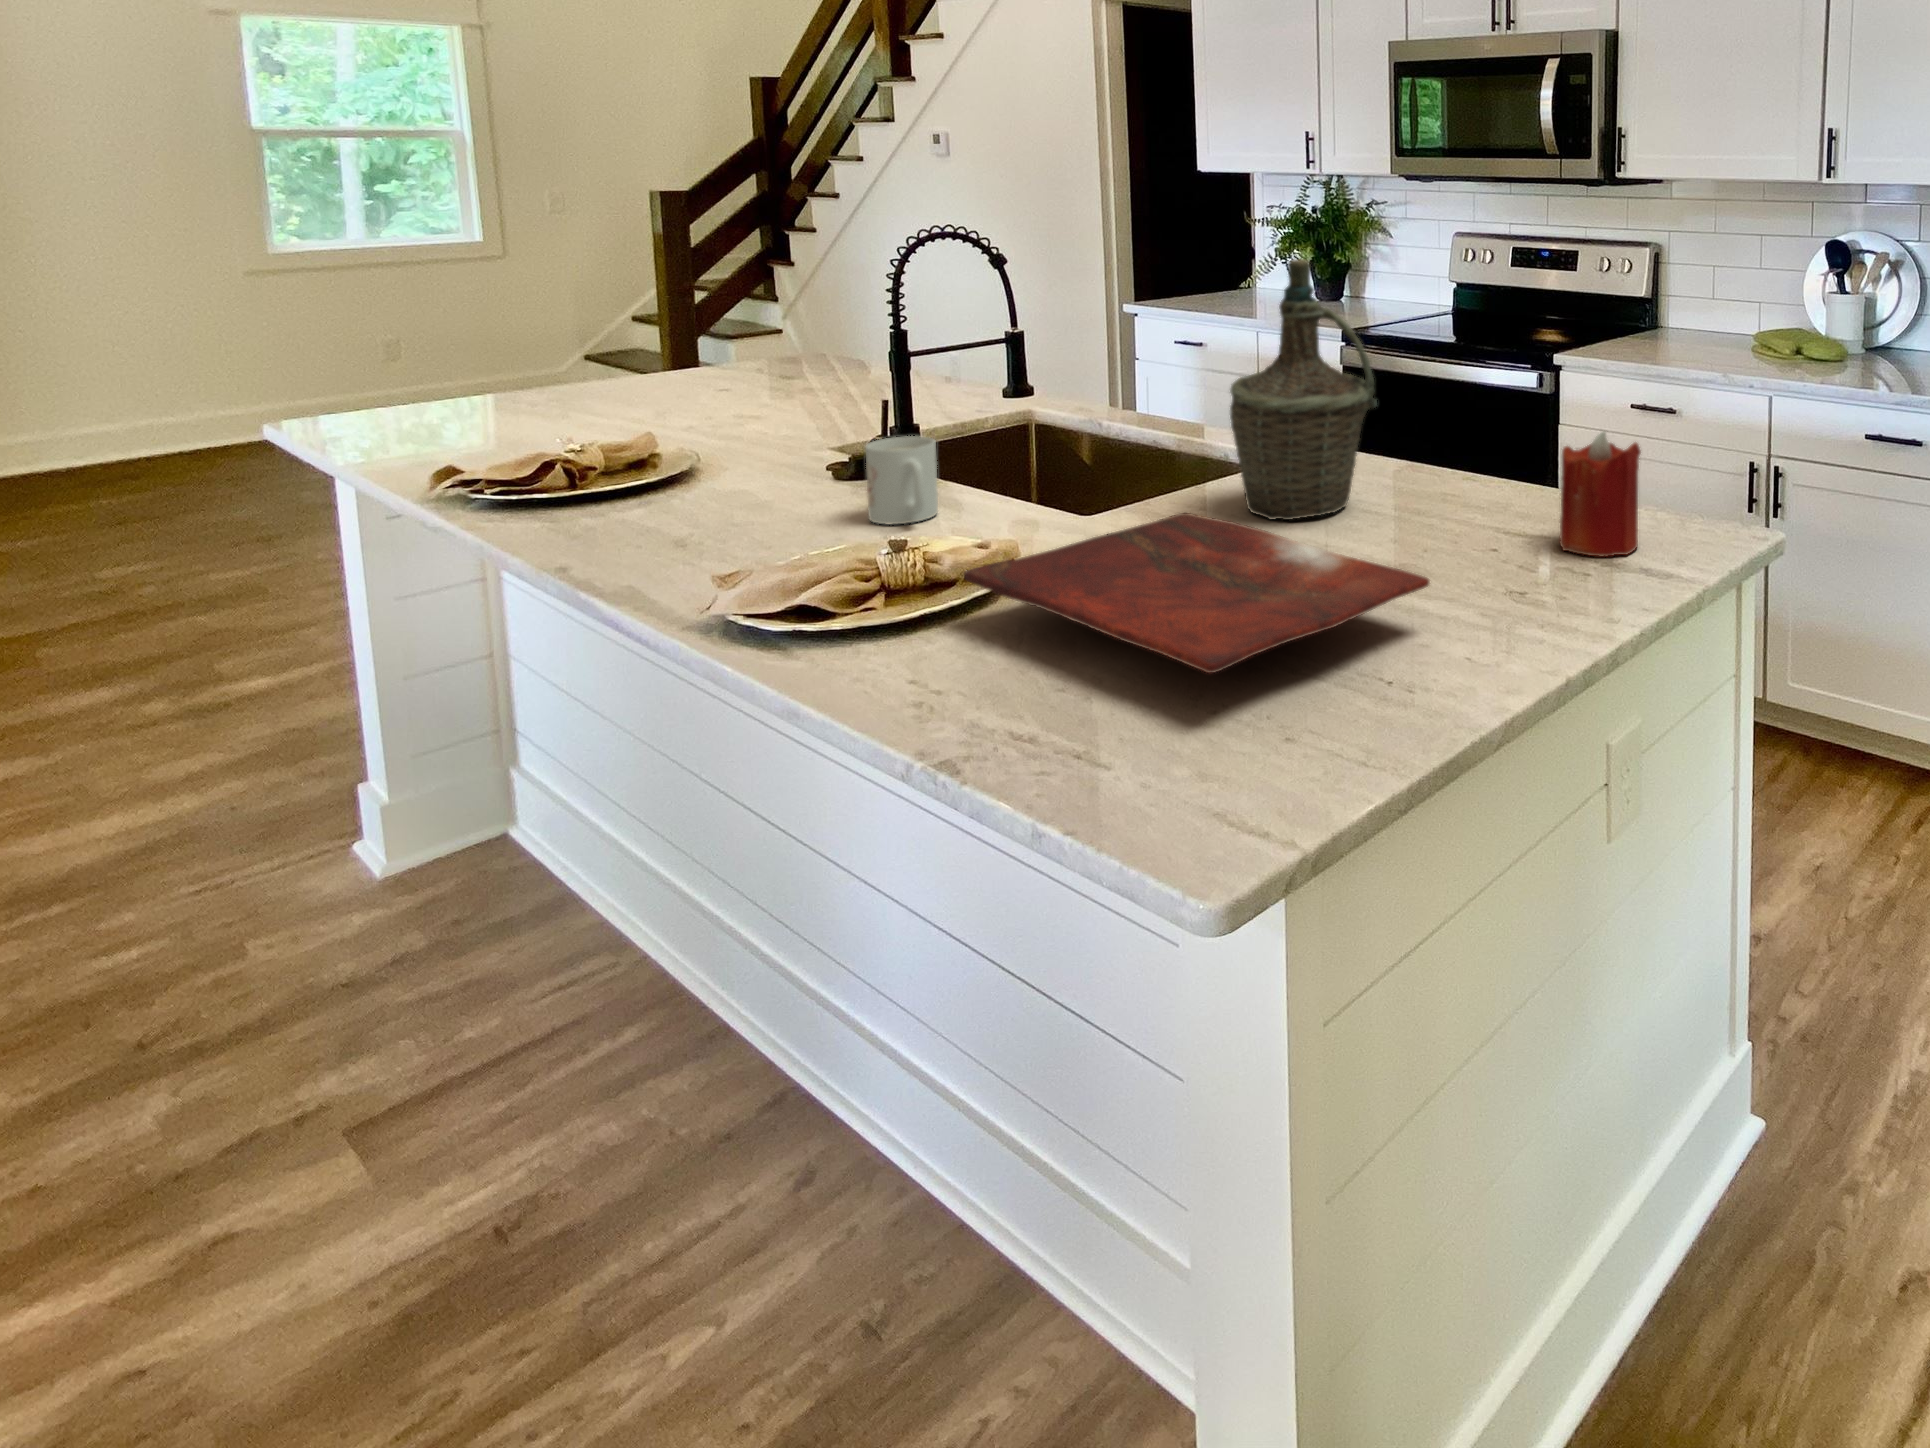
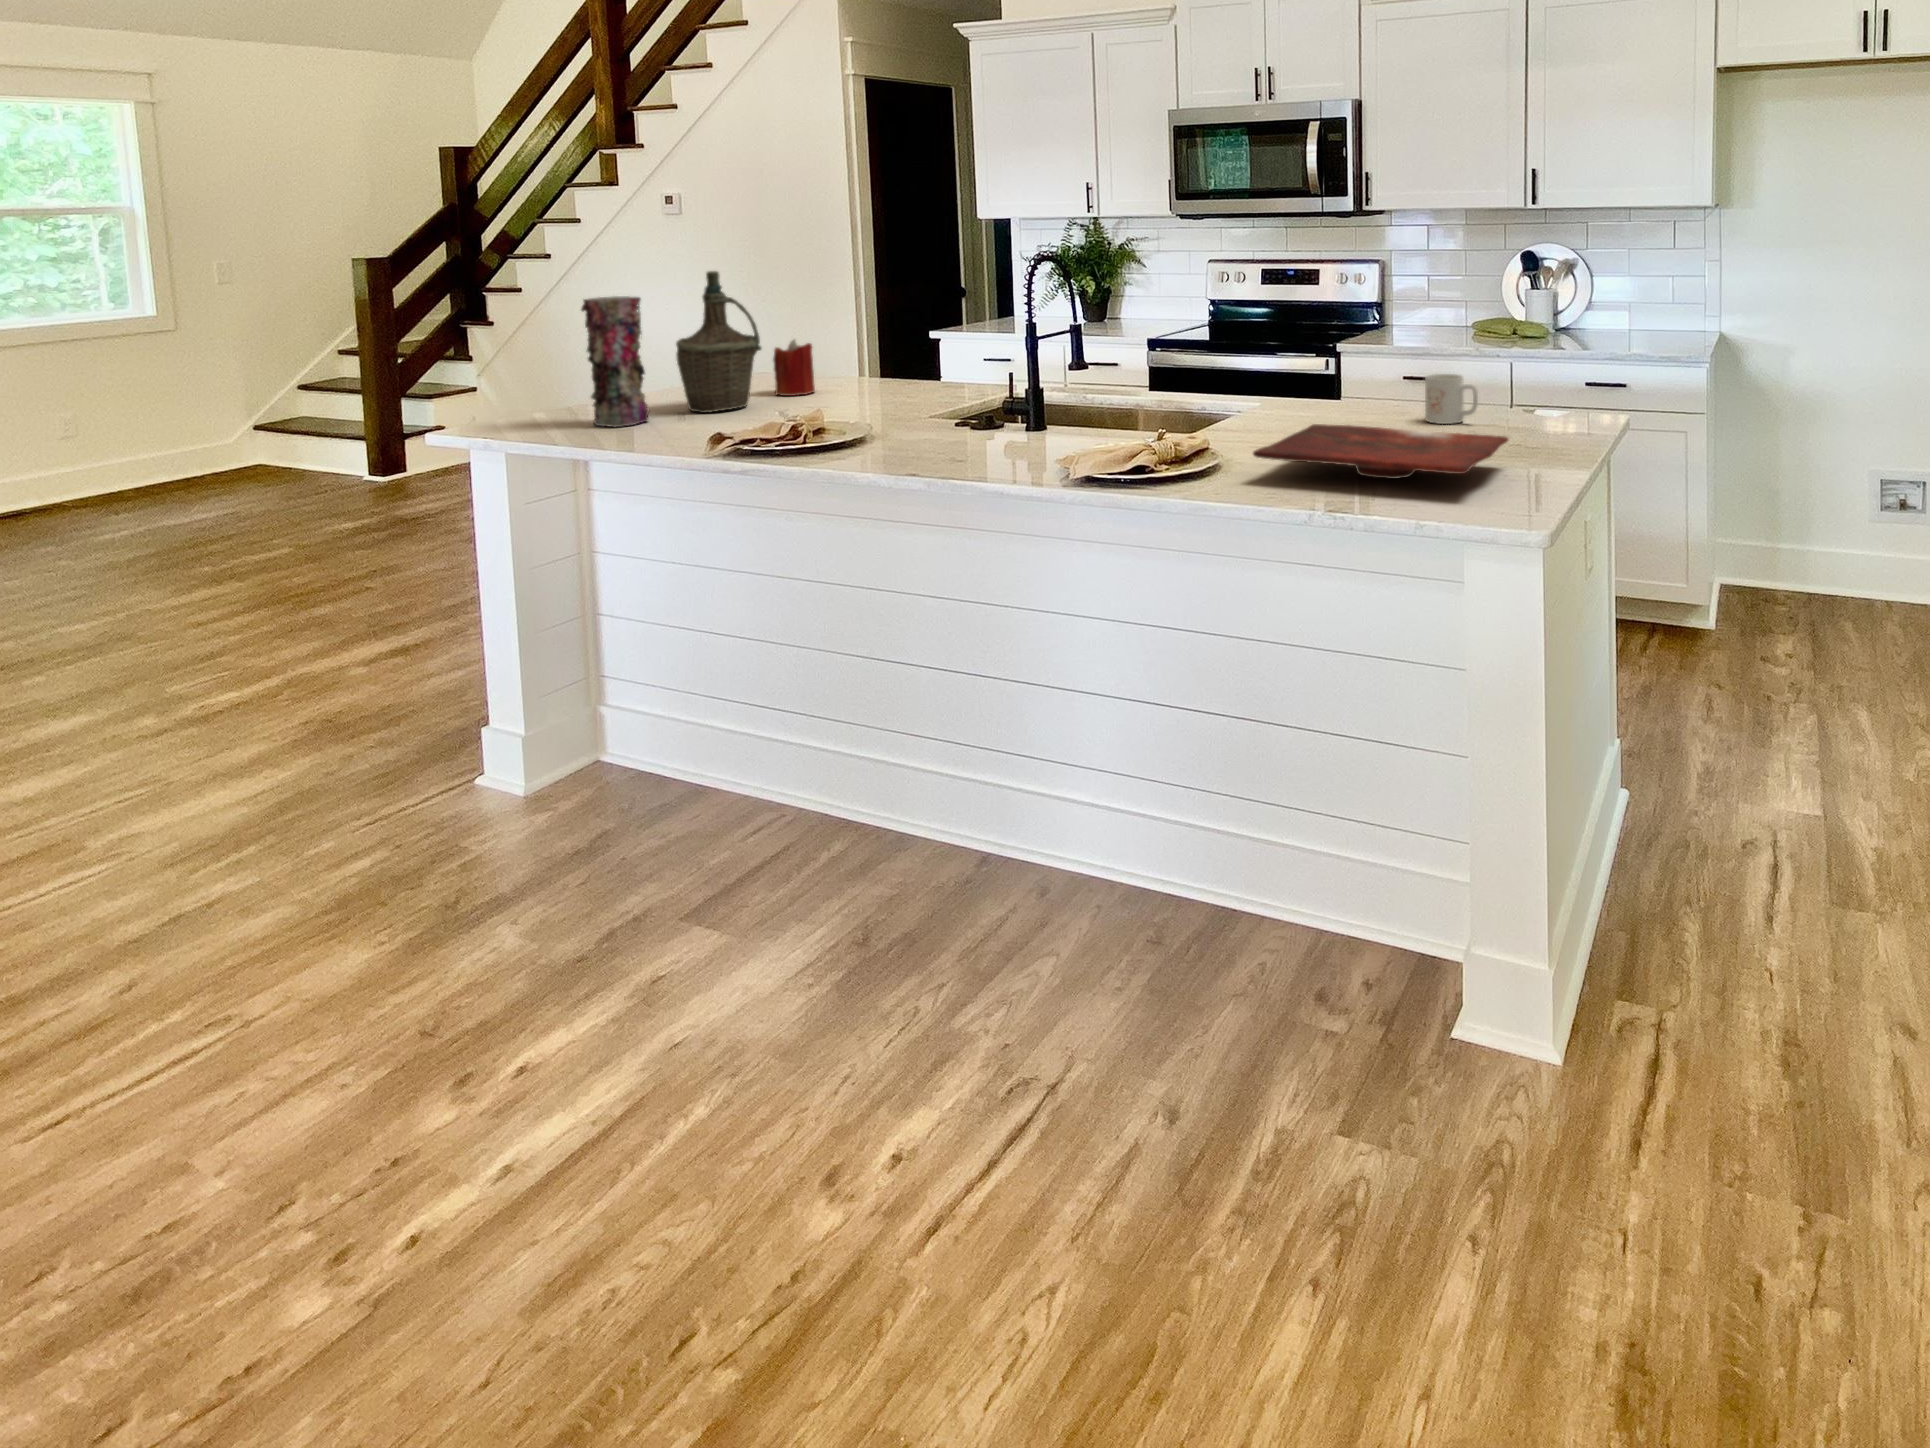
vase: none [411,247,511,419] -> present [581,296,649,427]
bottle: present [1230,259,1377,520] -> present [676,271,761,413]
candle: present [1560,432,1641,556] -> present [773,340,815,396]
mug: present [866,436,938,524] -> present [1425,374,1478,424]

